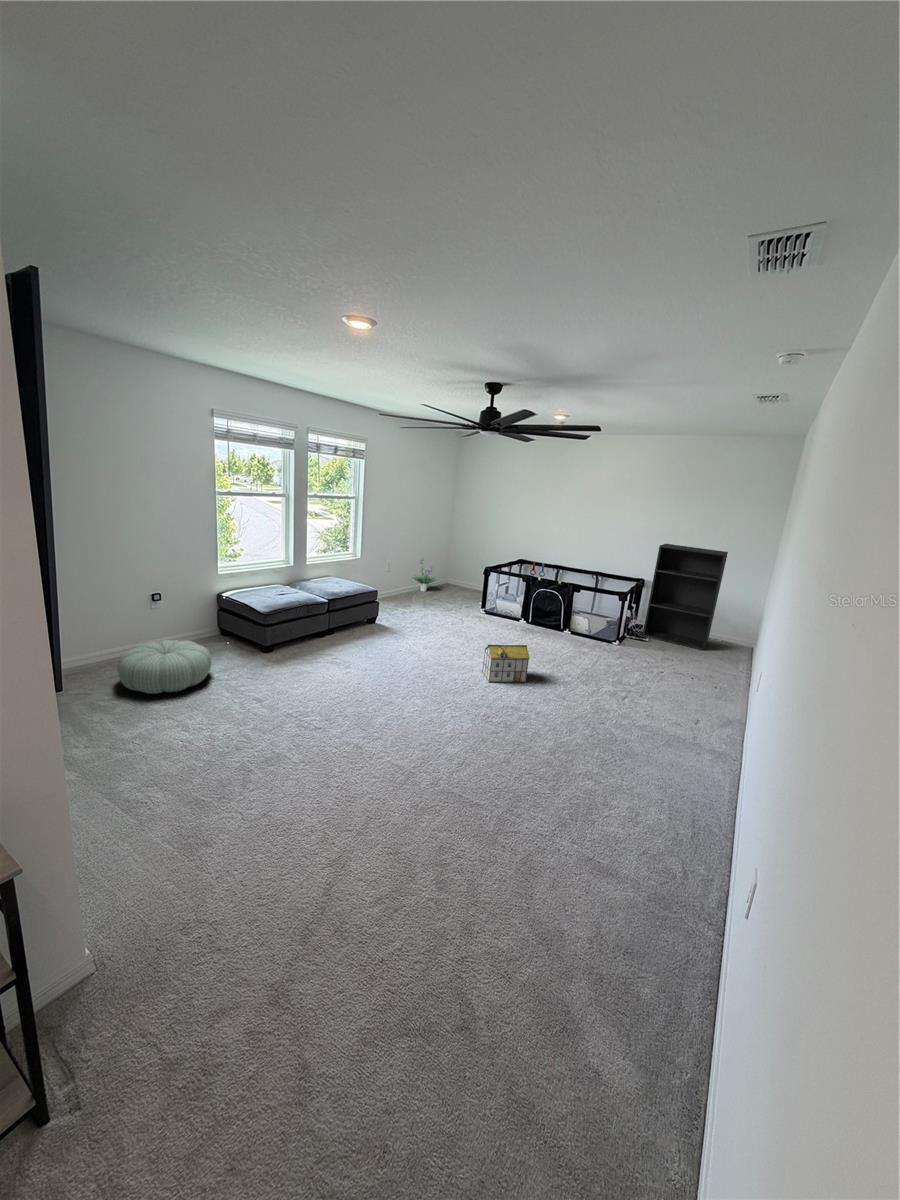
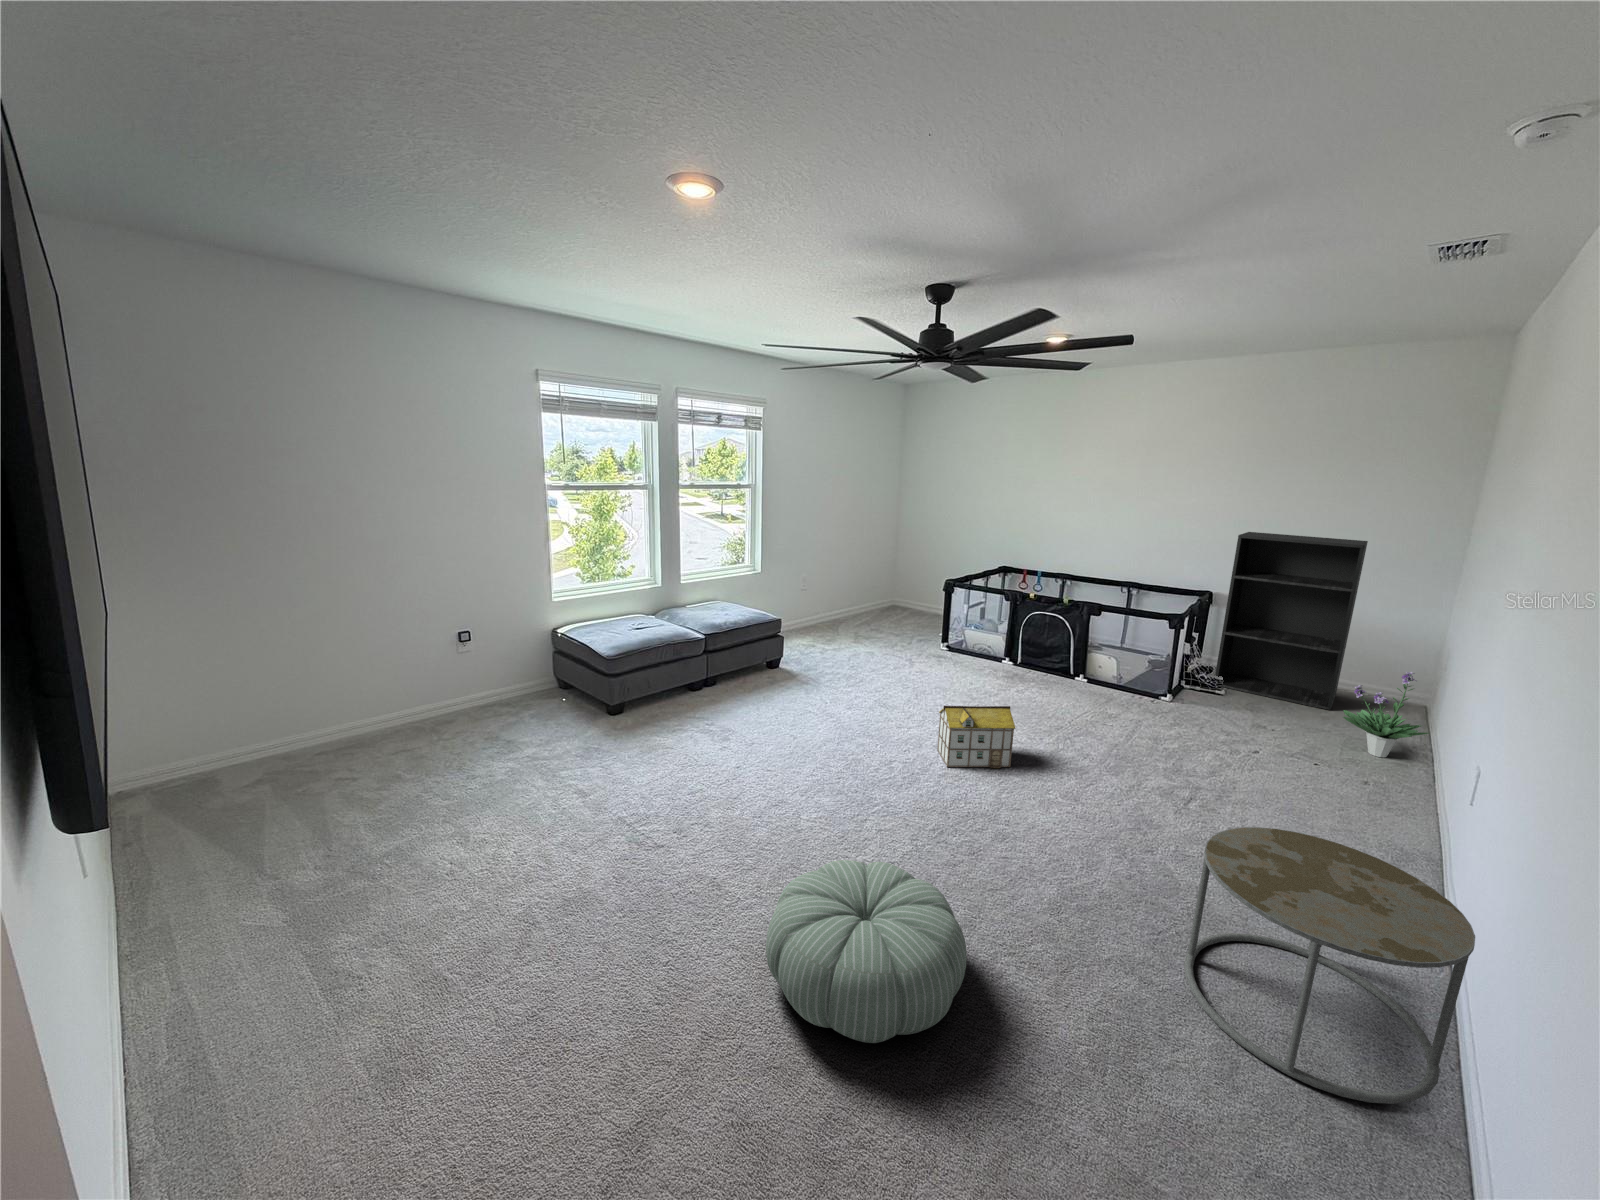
potted plant: present [412,557,436,592] -> present [1343,672,1429,757]
pouf: present [117,640,211,694] -> present [766,860,967,1043]
side table: none [617,703,746,827] -> present [1184,827,1475,1104]

